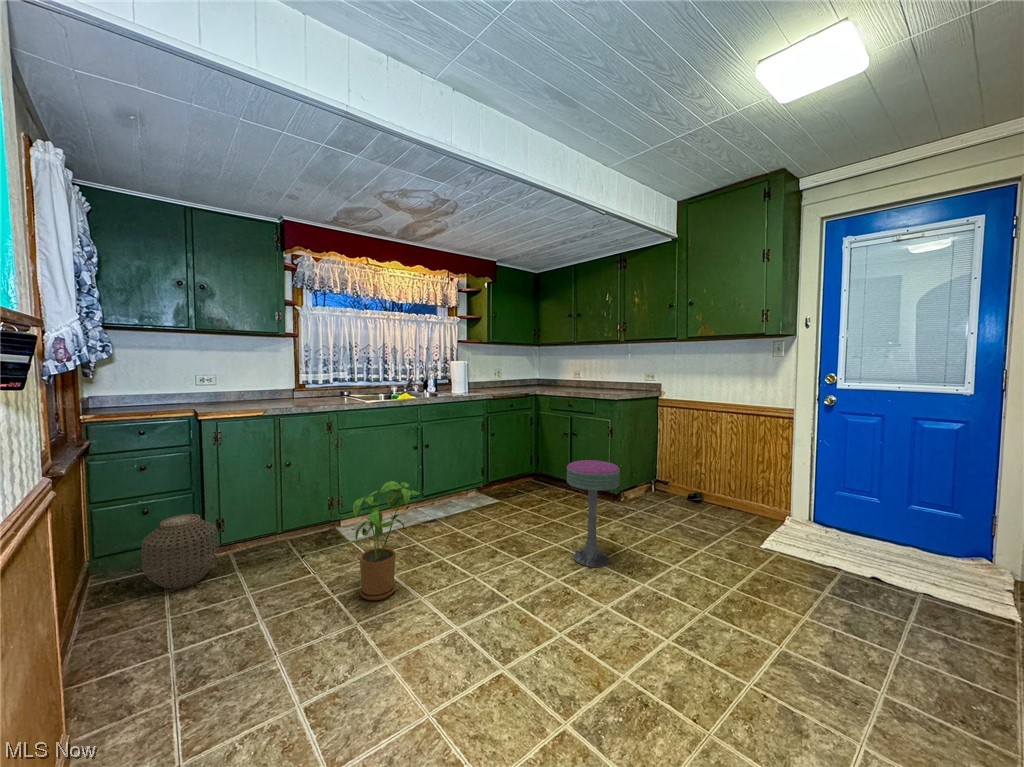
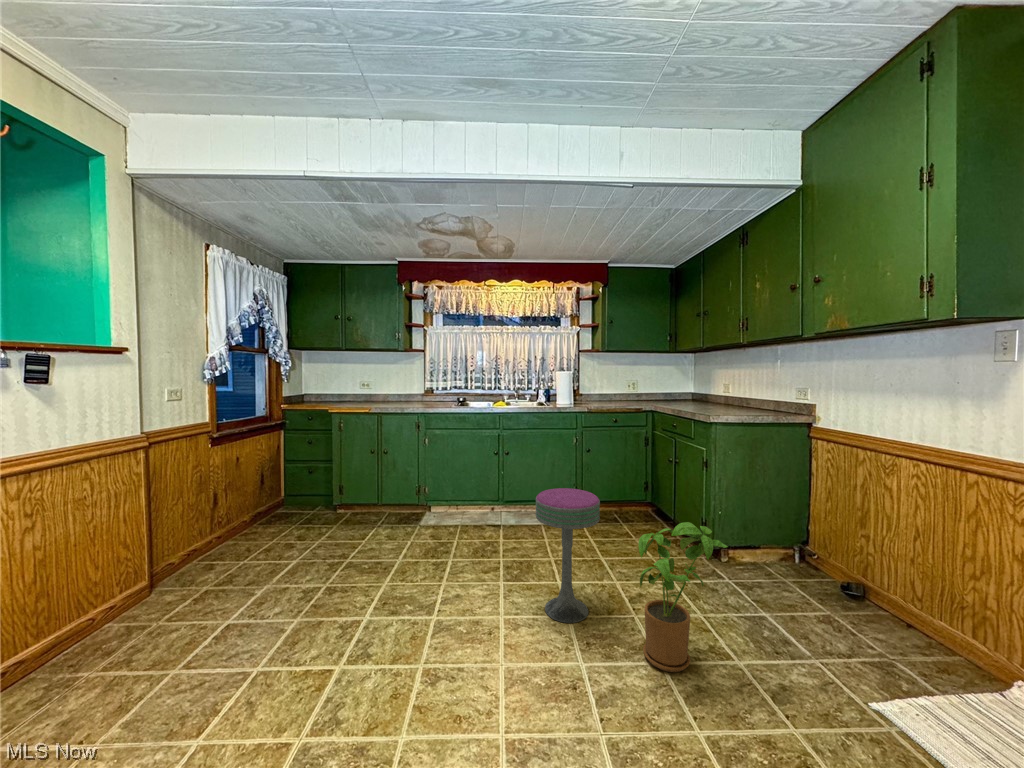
house plant: present [353,481,420,600] -> present [638,522,728,672]
woven basket: present [141,514,218,588] -> none [280,477,326,525]

